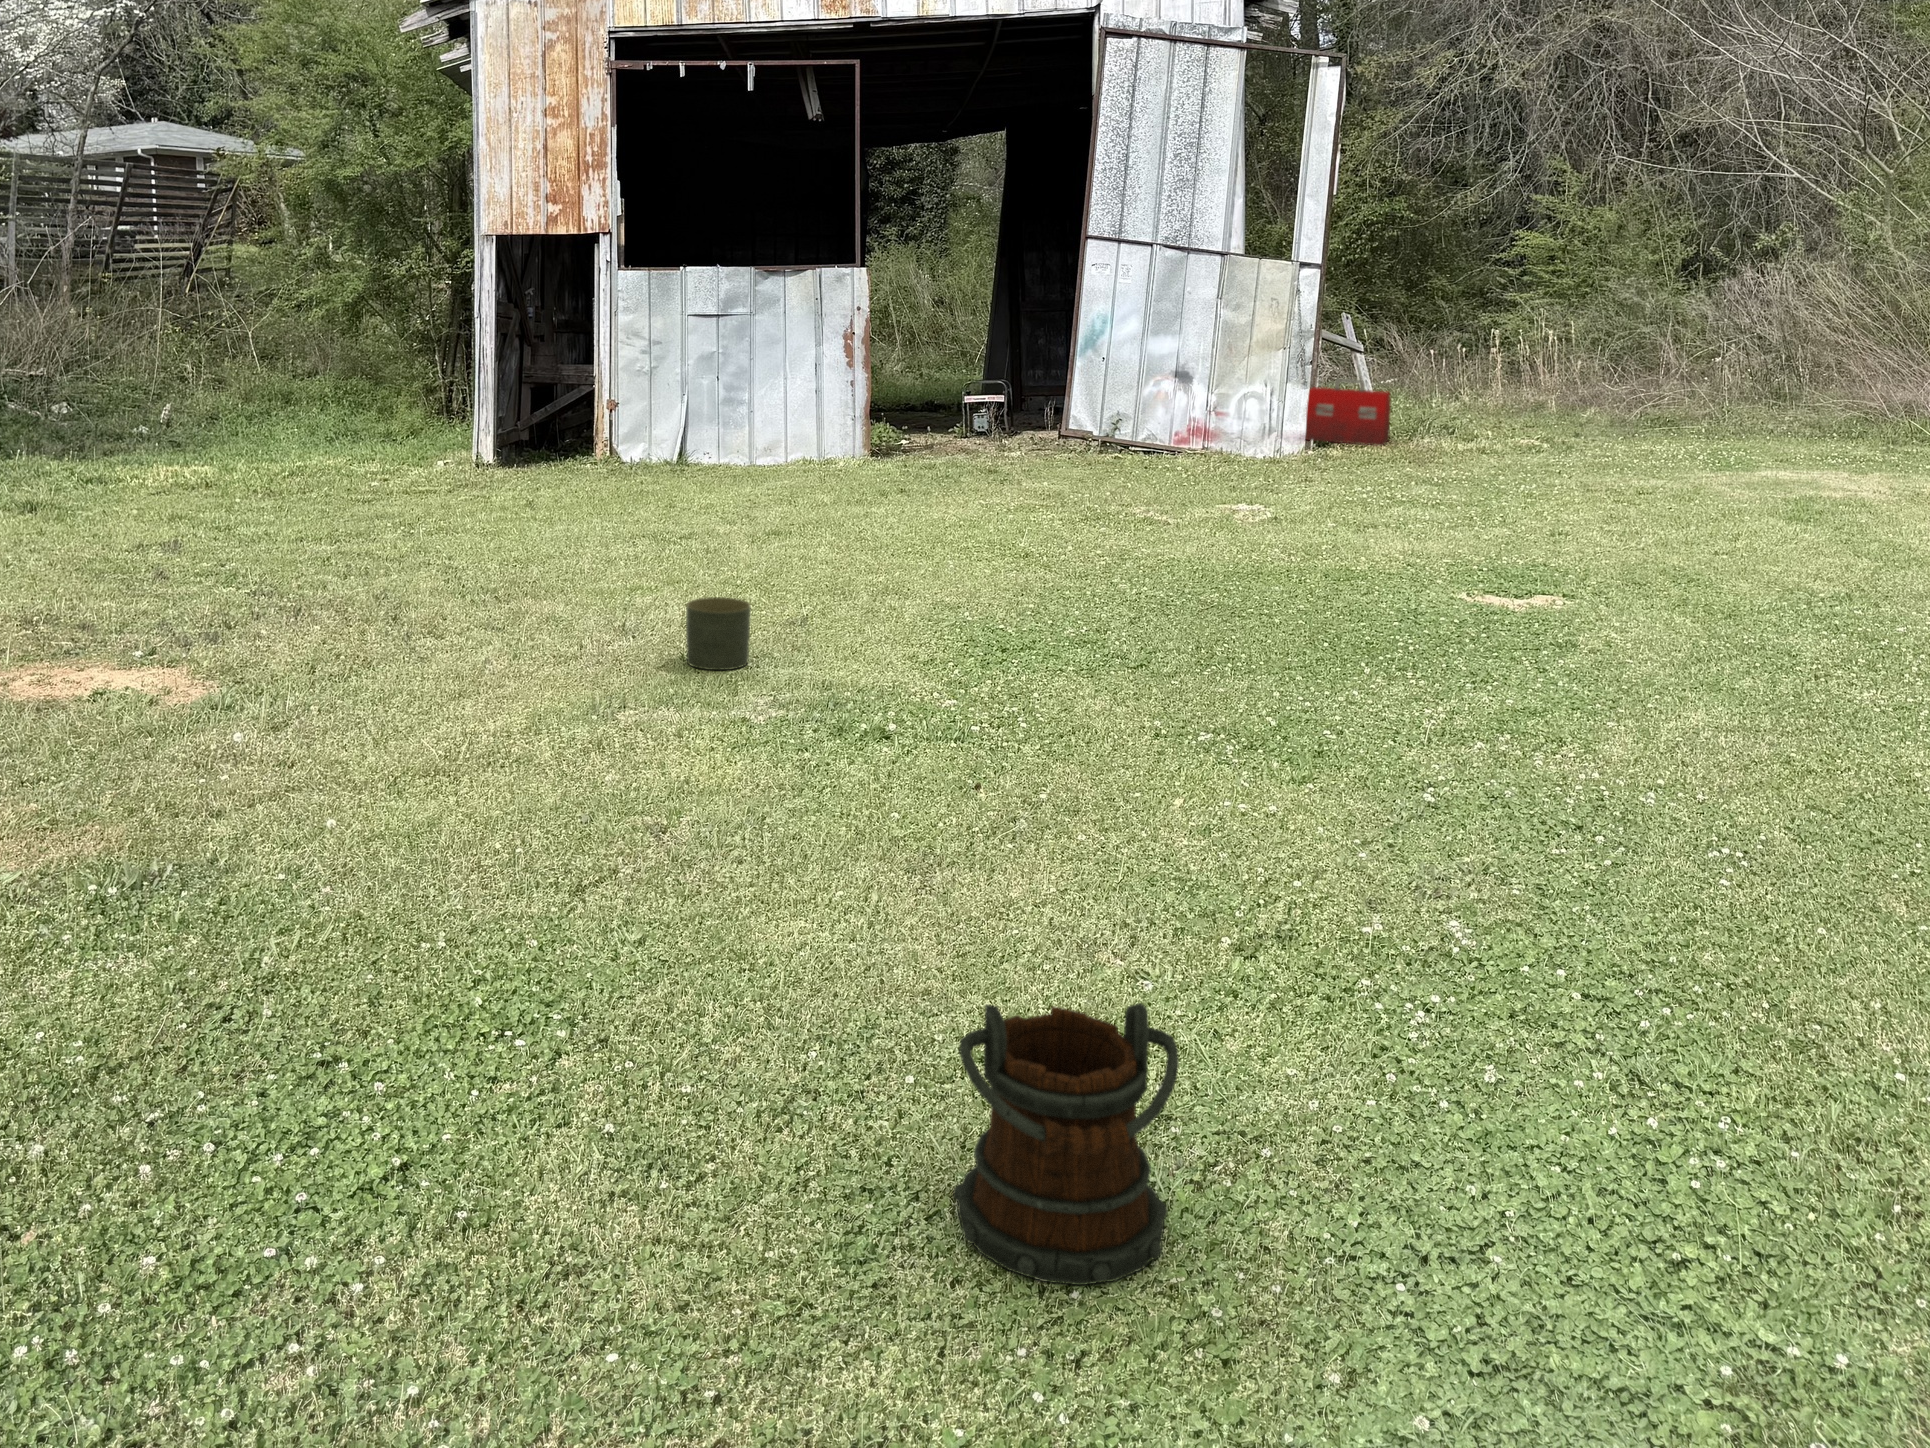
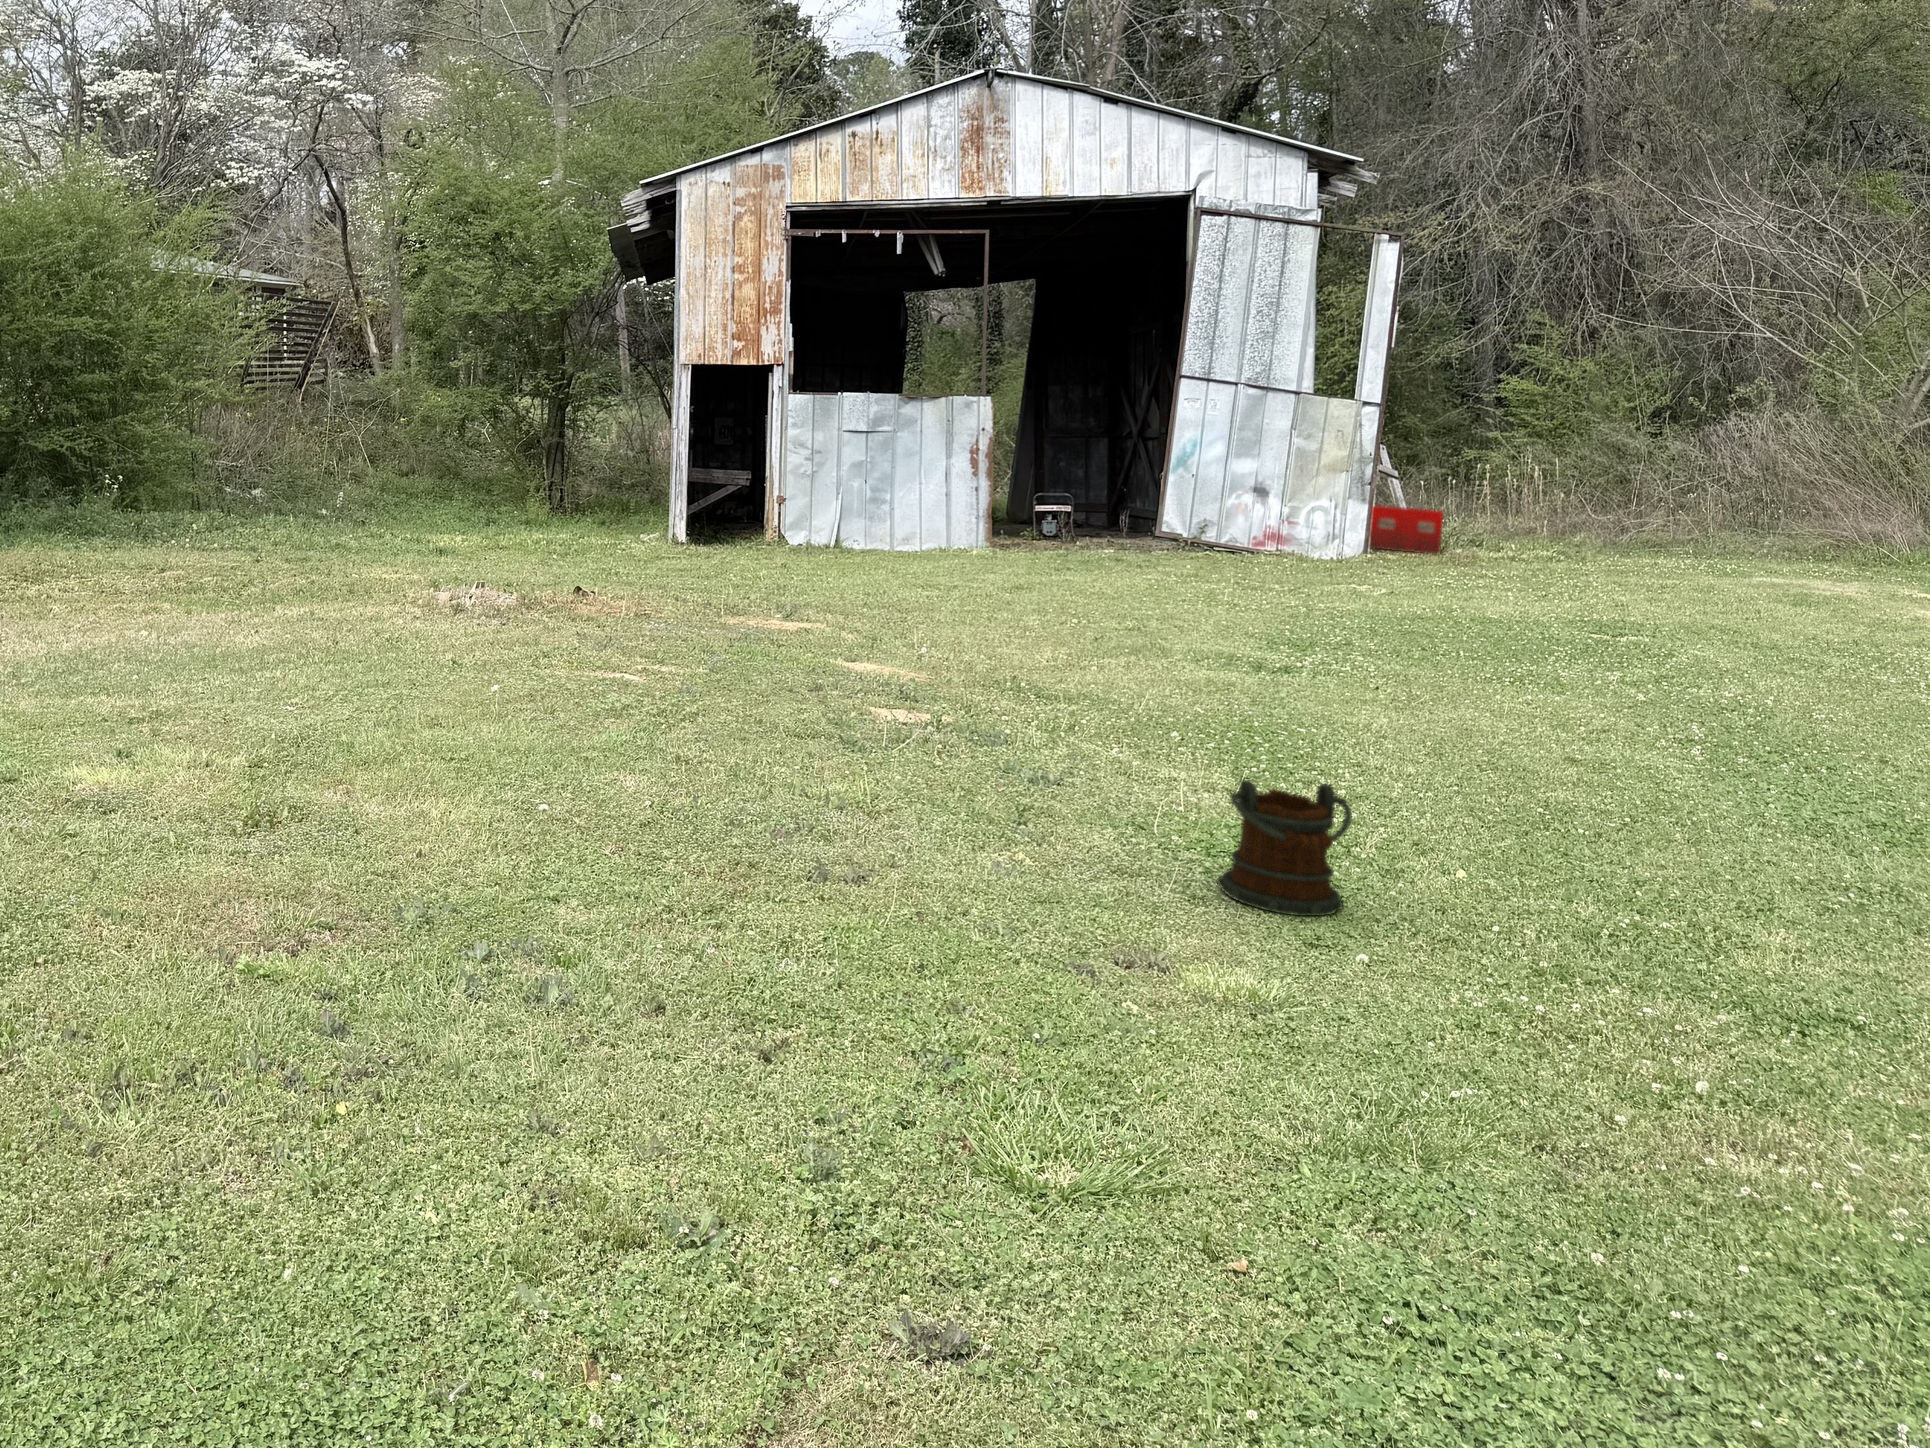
planter: present [686,597,751,670] -> none [1078,626,1128,674]
bucket: present [953,1003,1179,1285] -> present [1217,780,1352,916]

